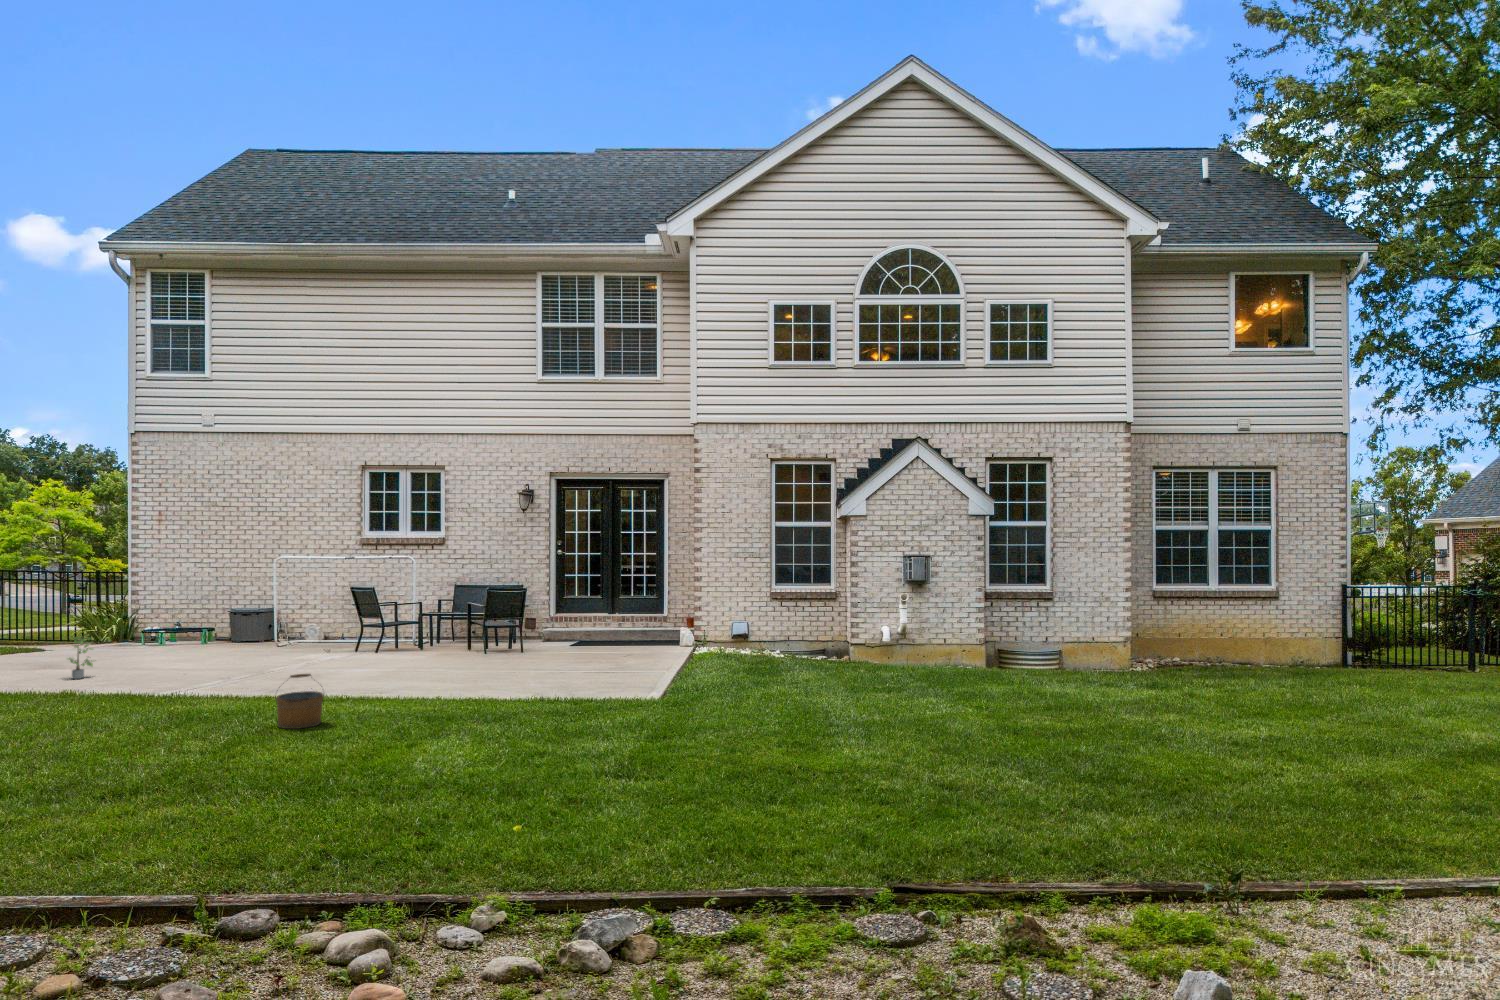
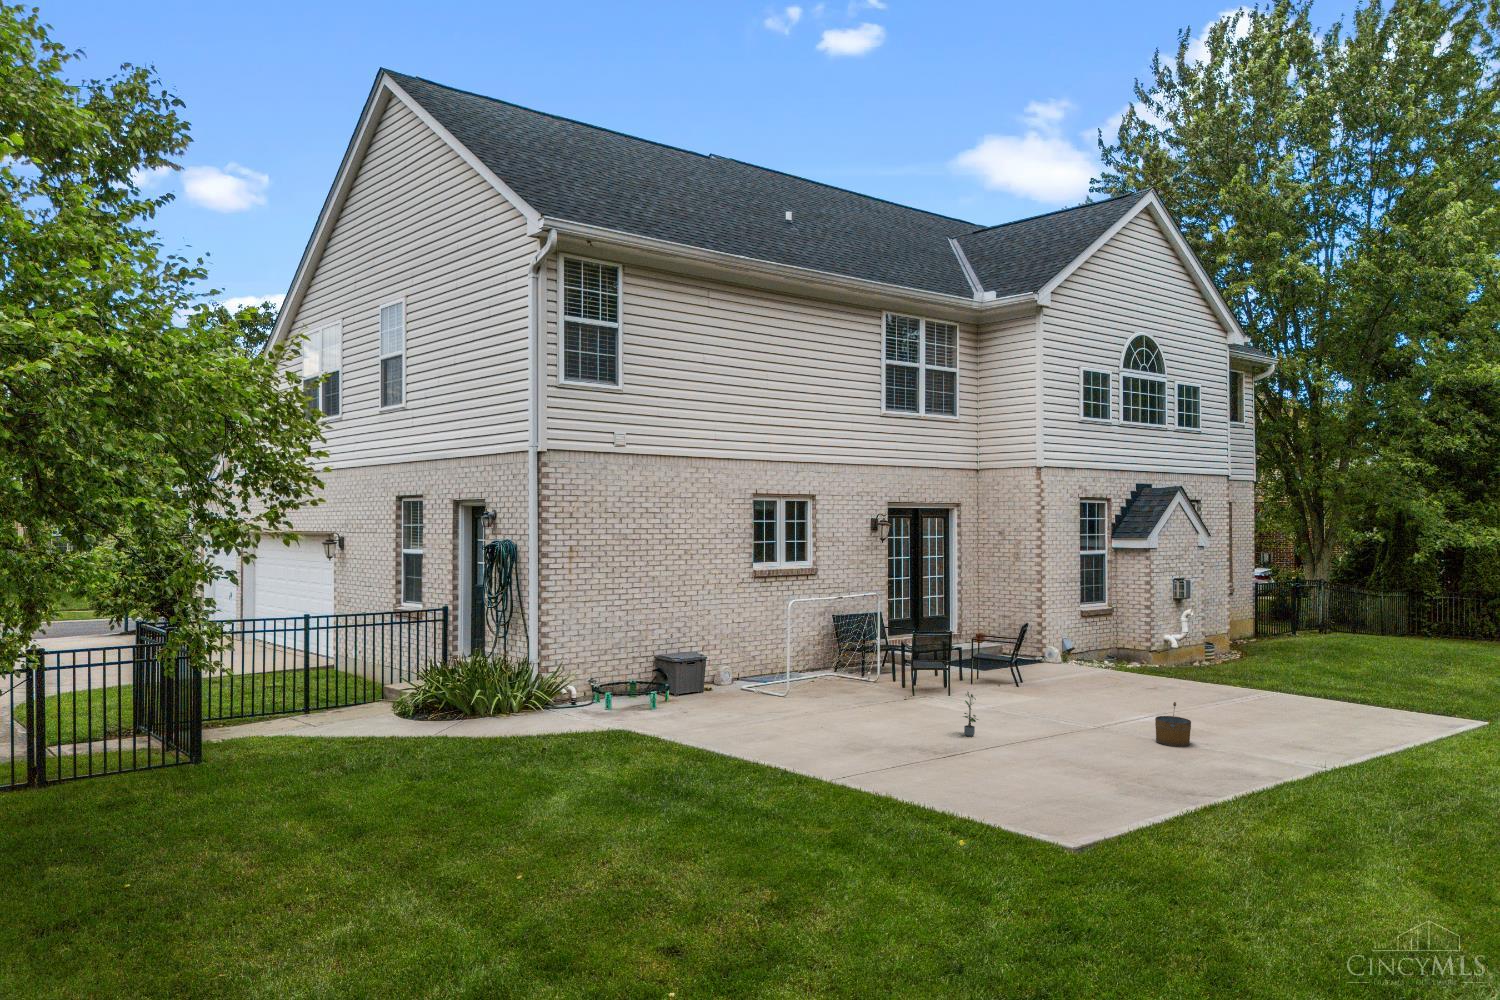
bucket: present [276,674,324,729] -> present [1155,702,1191,747]

